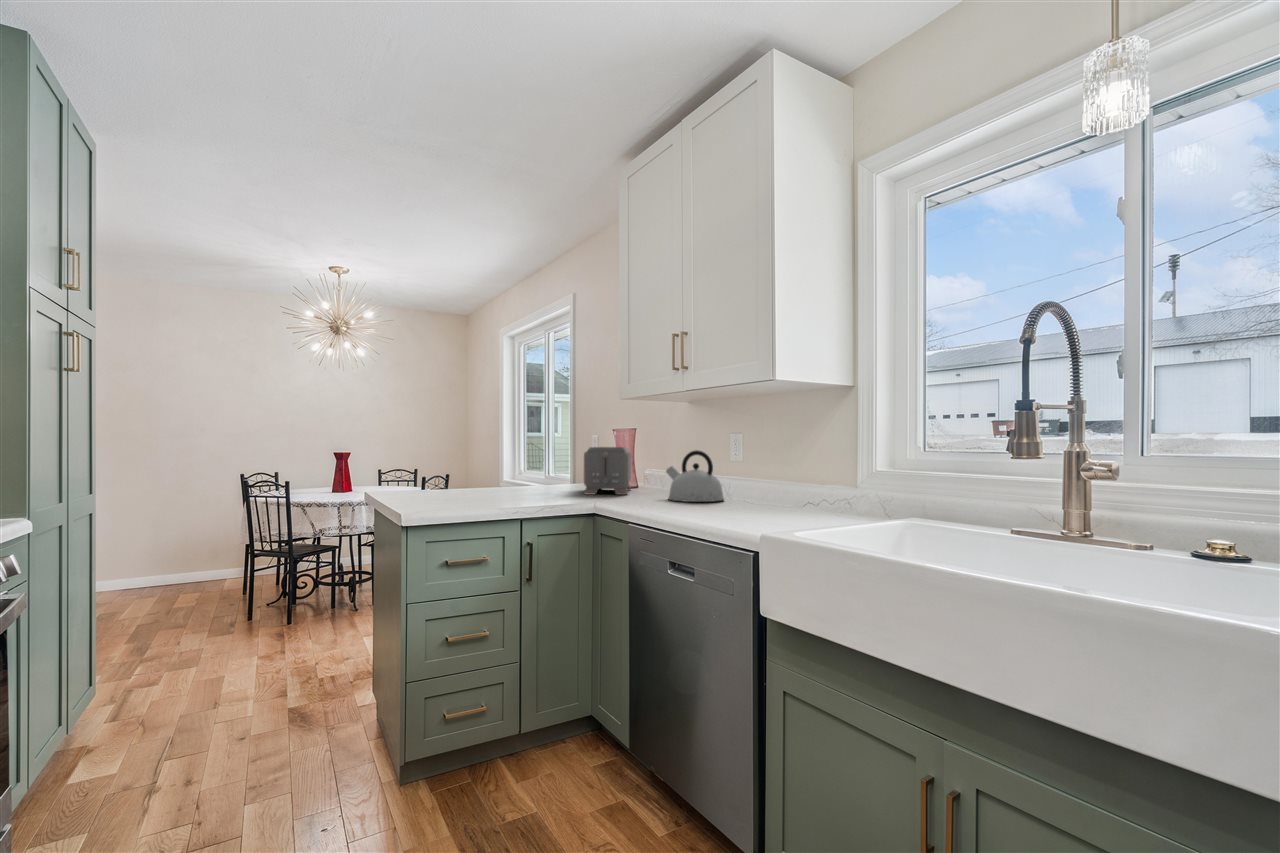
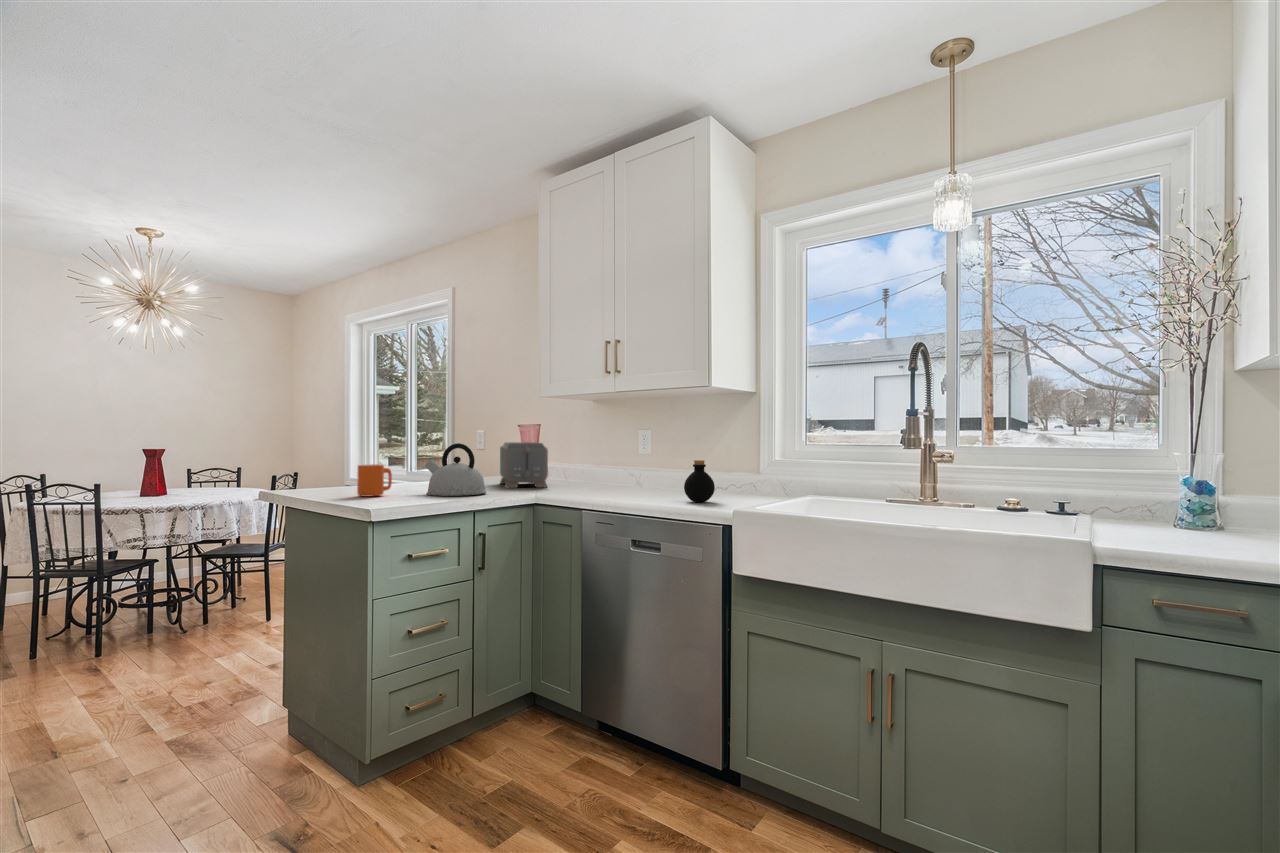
kettle: present [666,450,724,502] -> present [425,443,486,496]
mug: none [422,468,457,499] -> present [357,464,392,497]
bottle: none [740,469,777,520] -> present [684,460,715,502]

